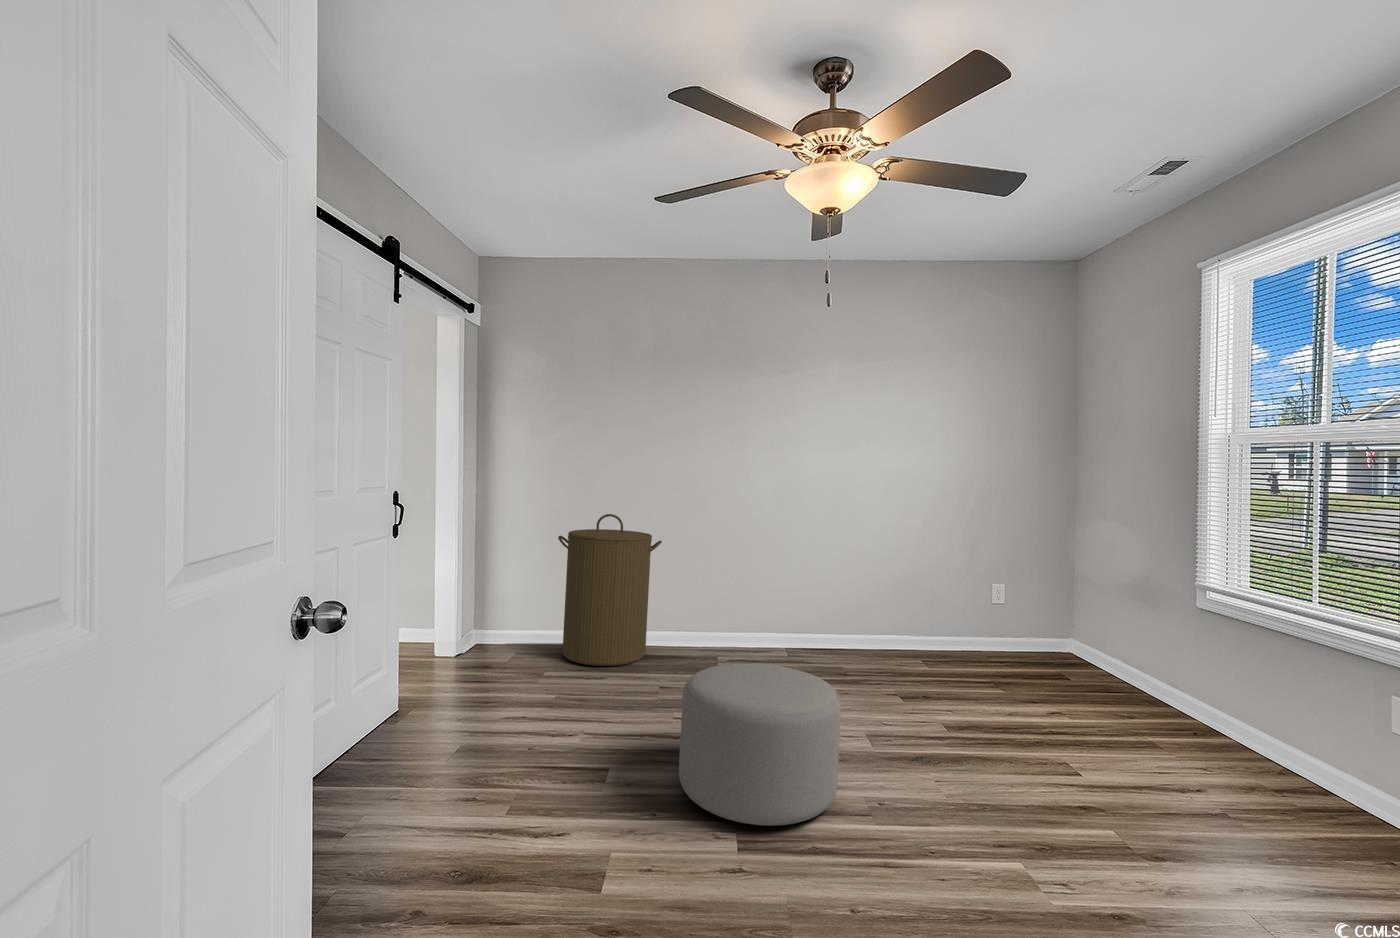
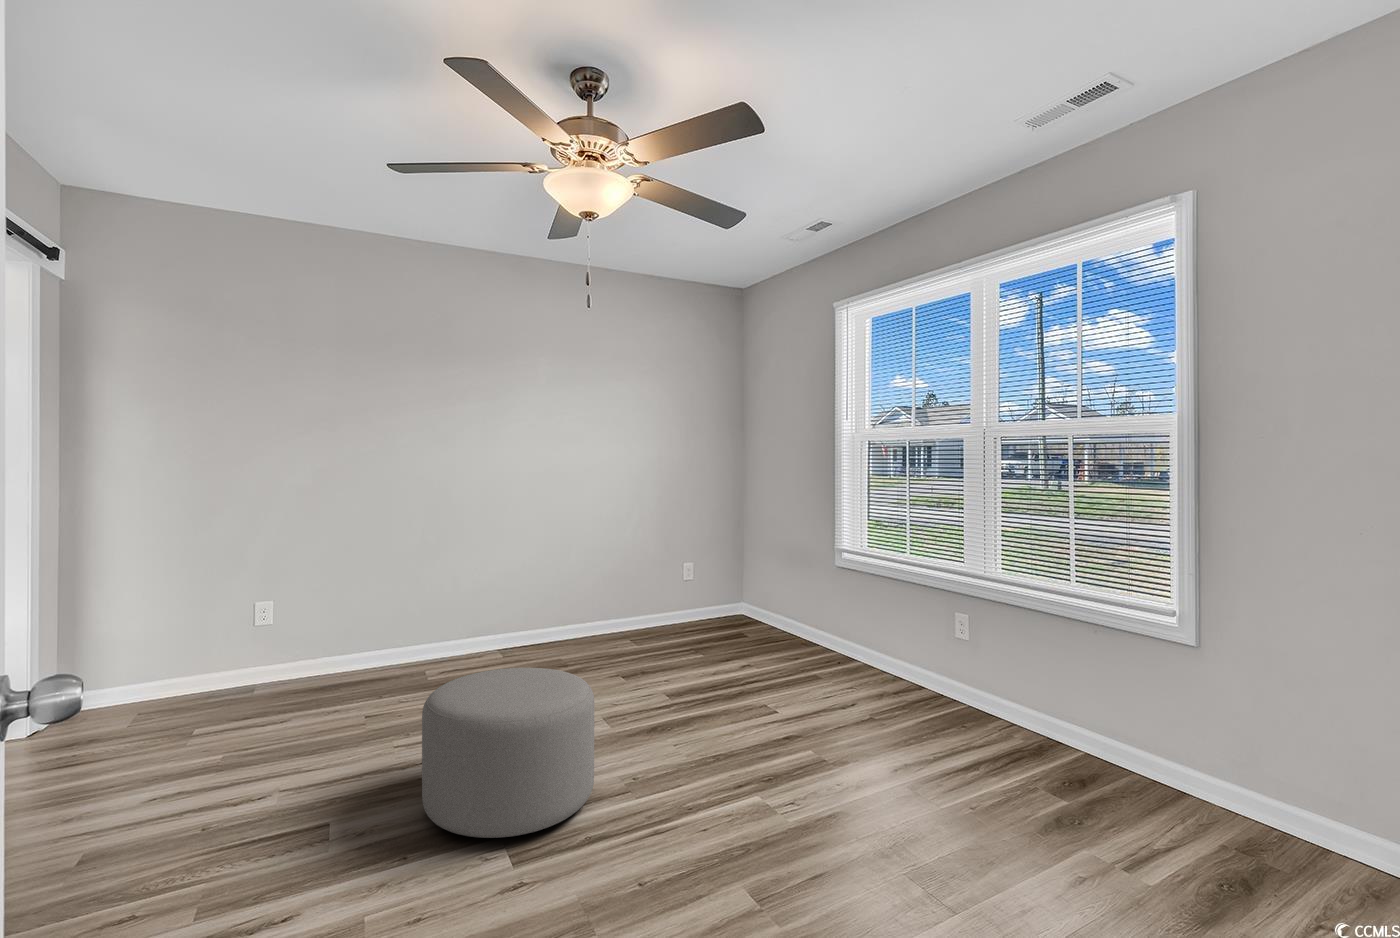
laundry hamper: present [558,514,662,666] -> none [193,524,342,713]

